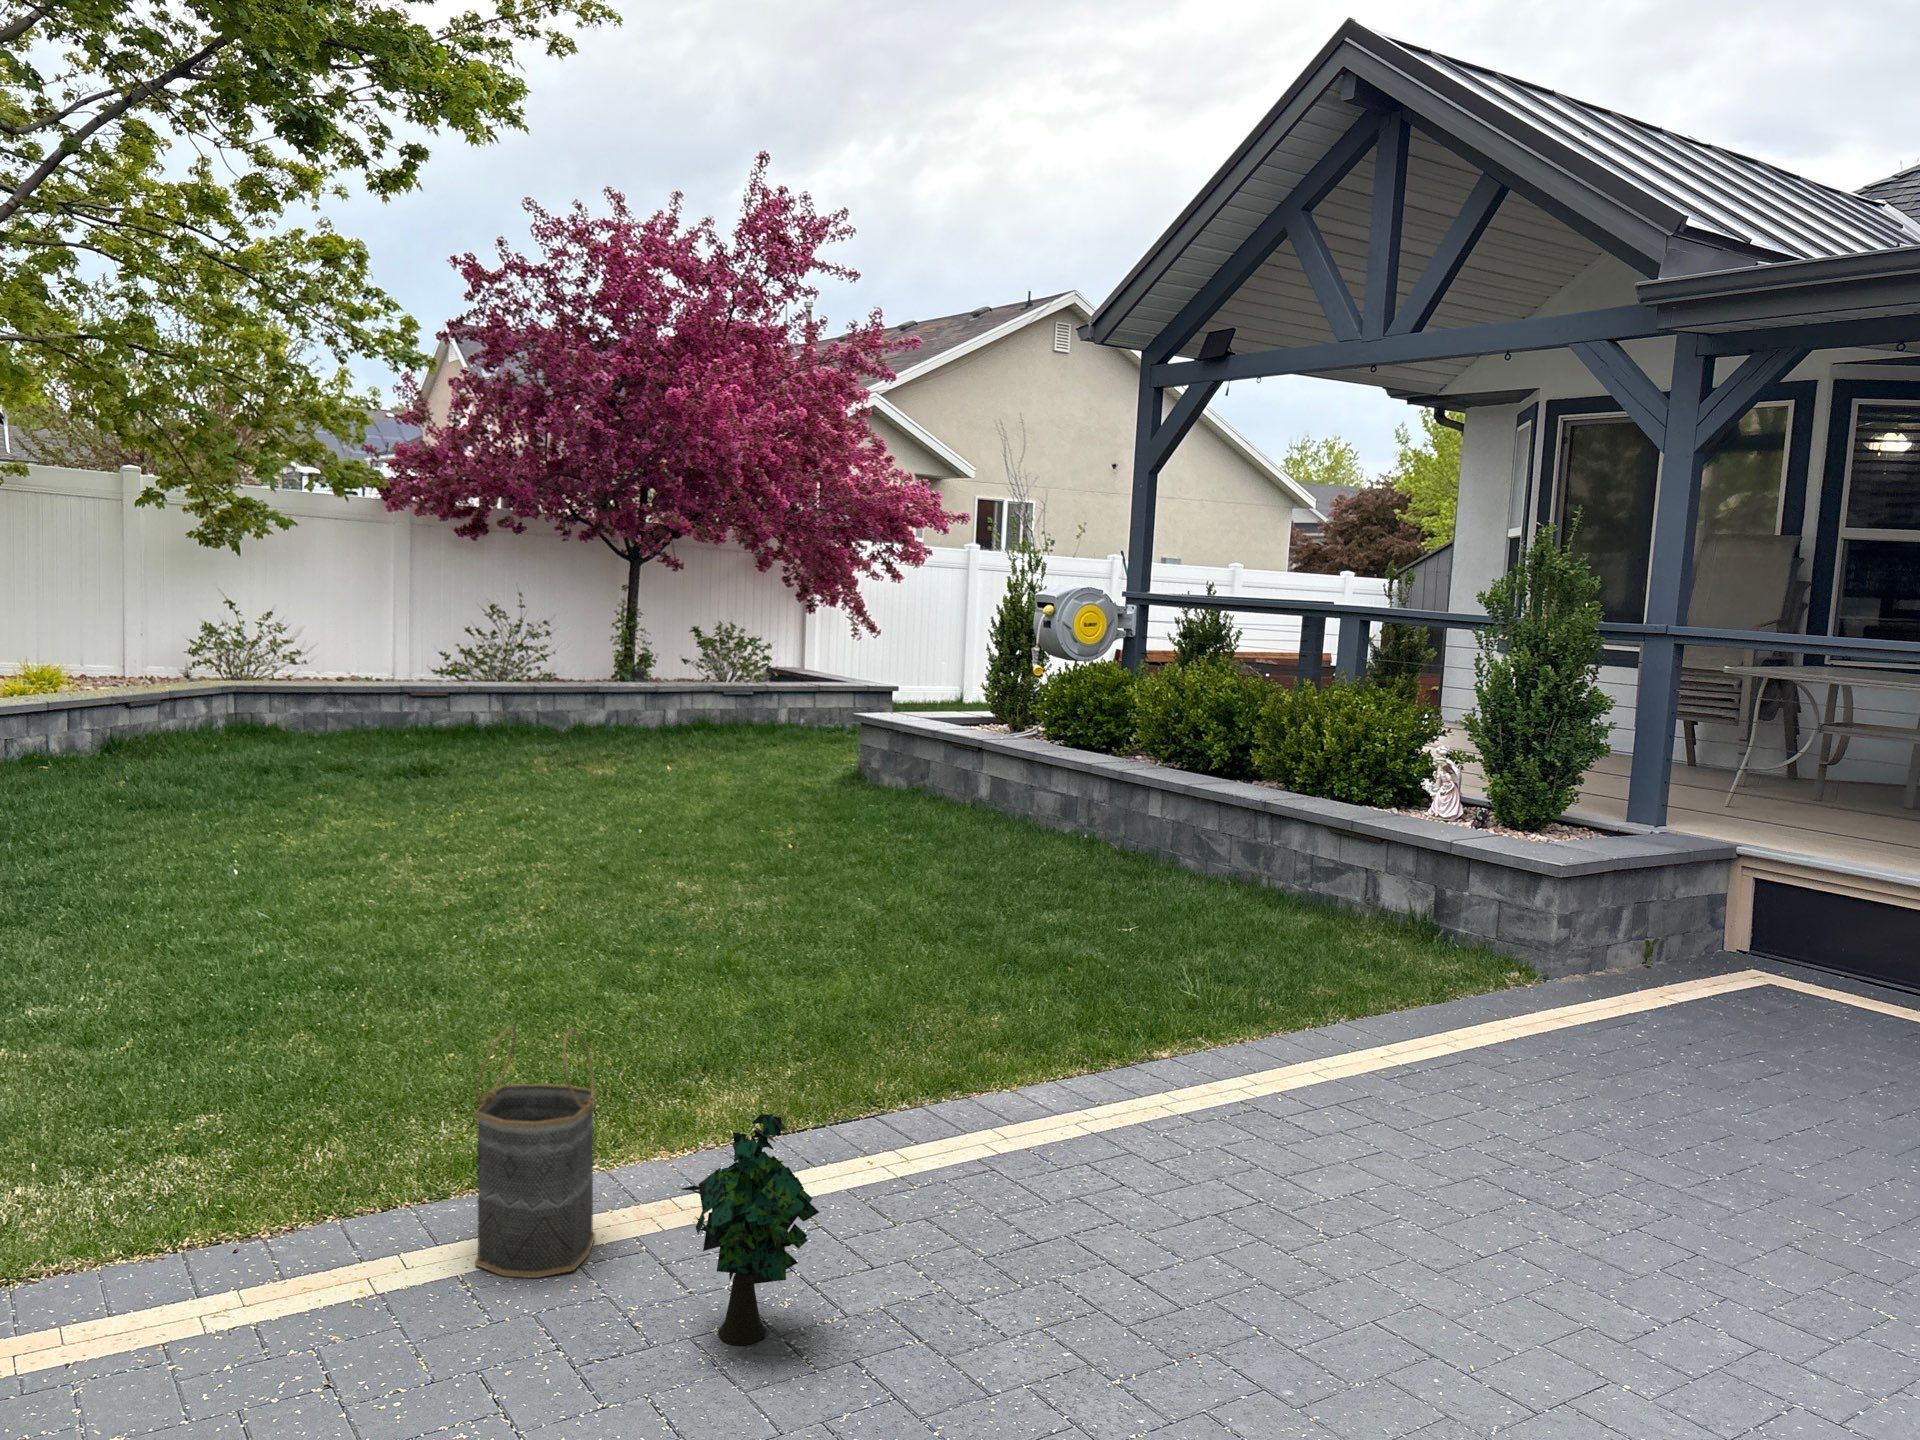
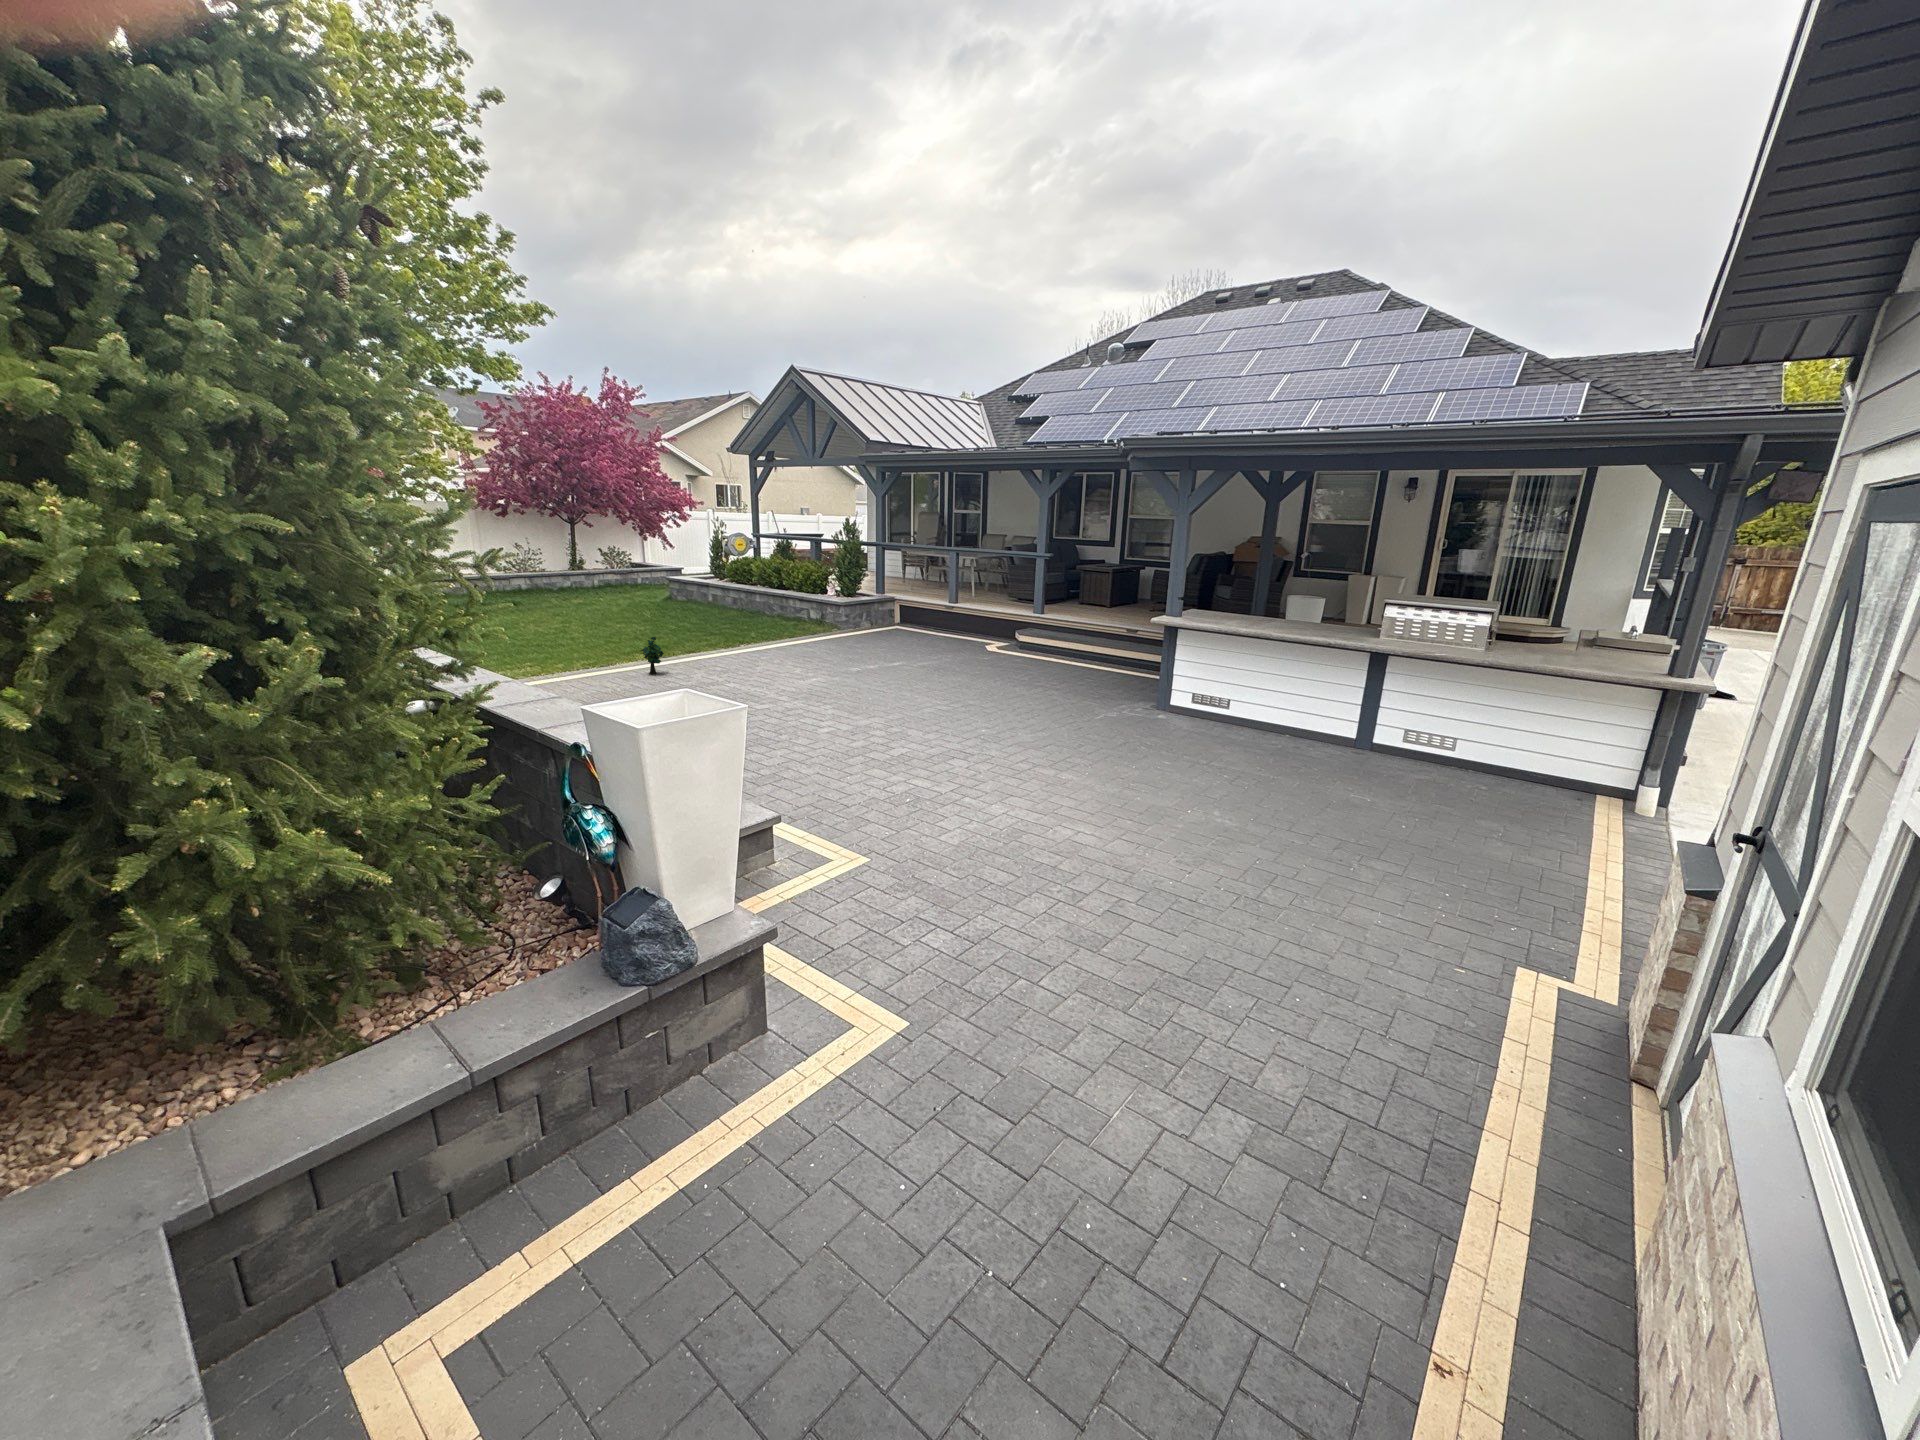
basket: present [475,1027,597,1278] -> none [599,630,623,672]

